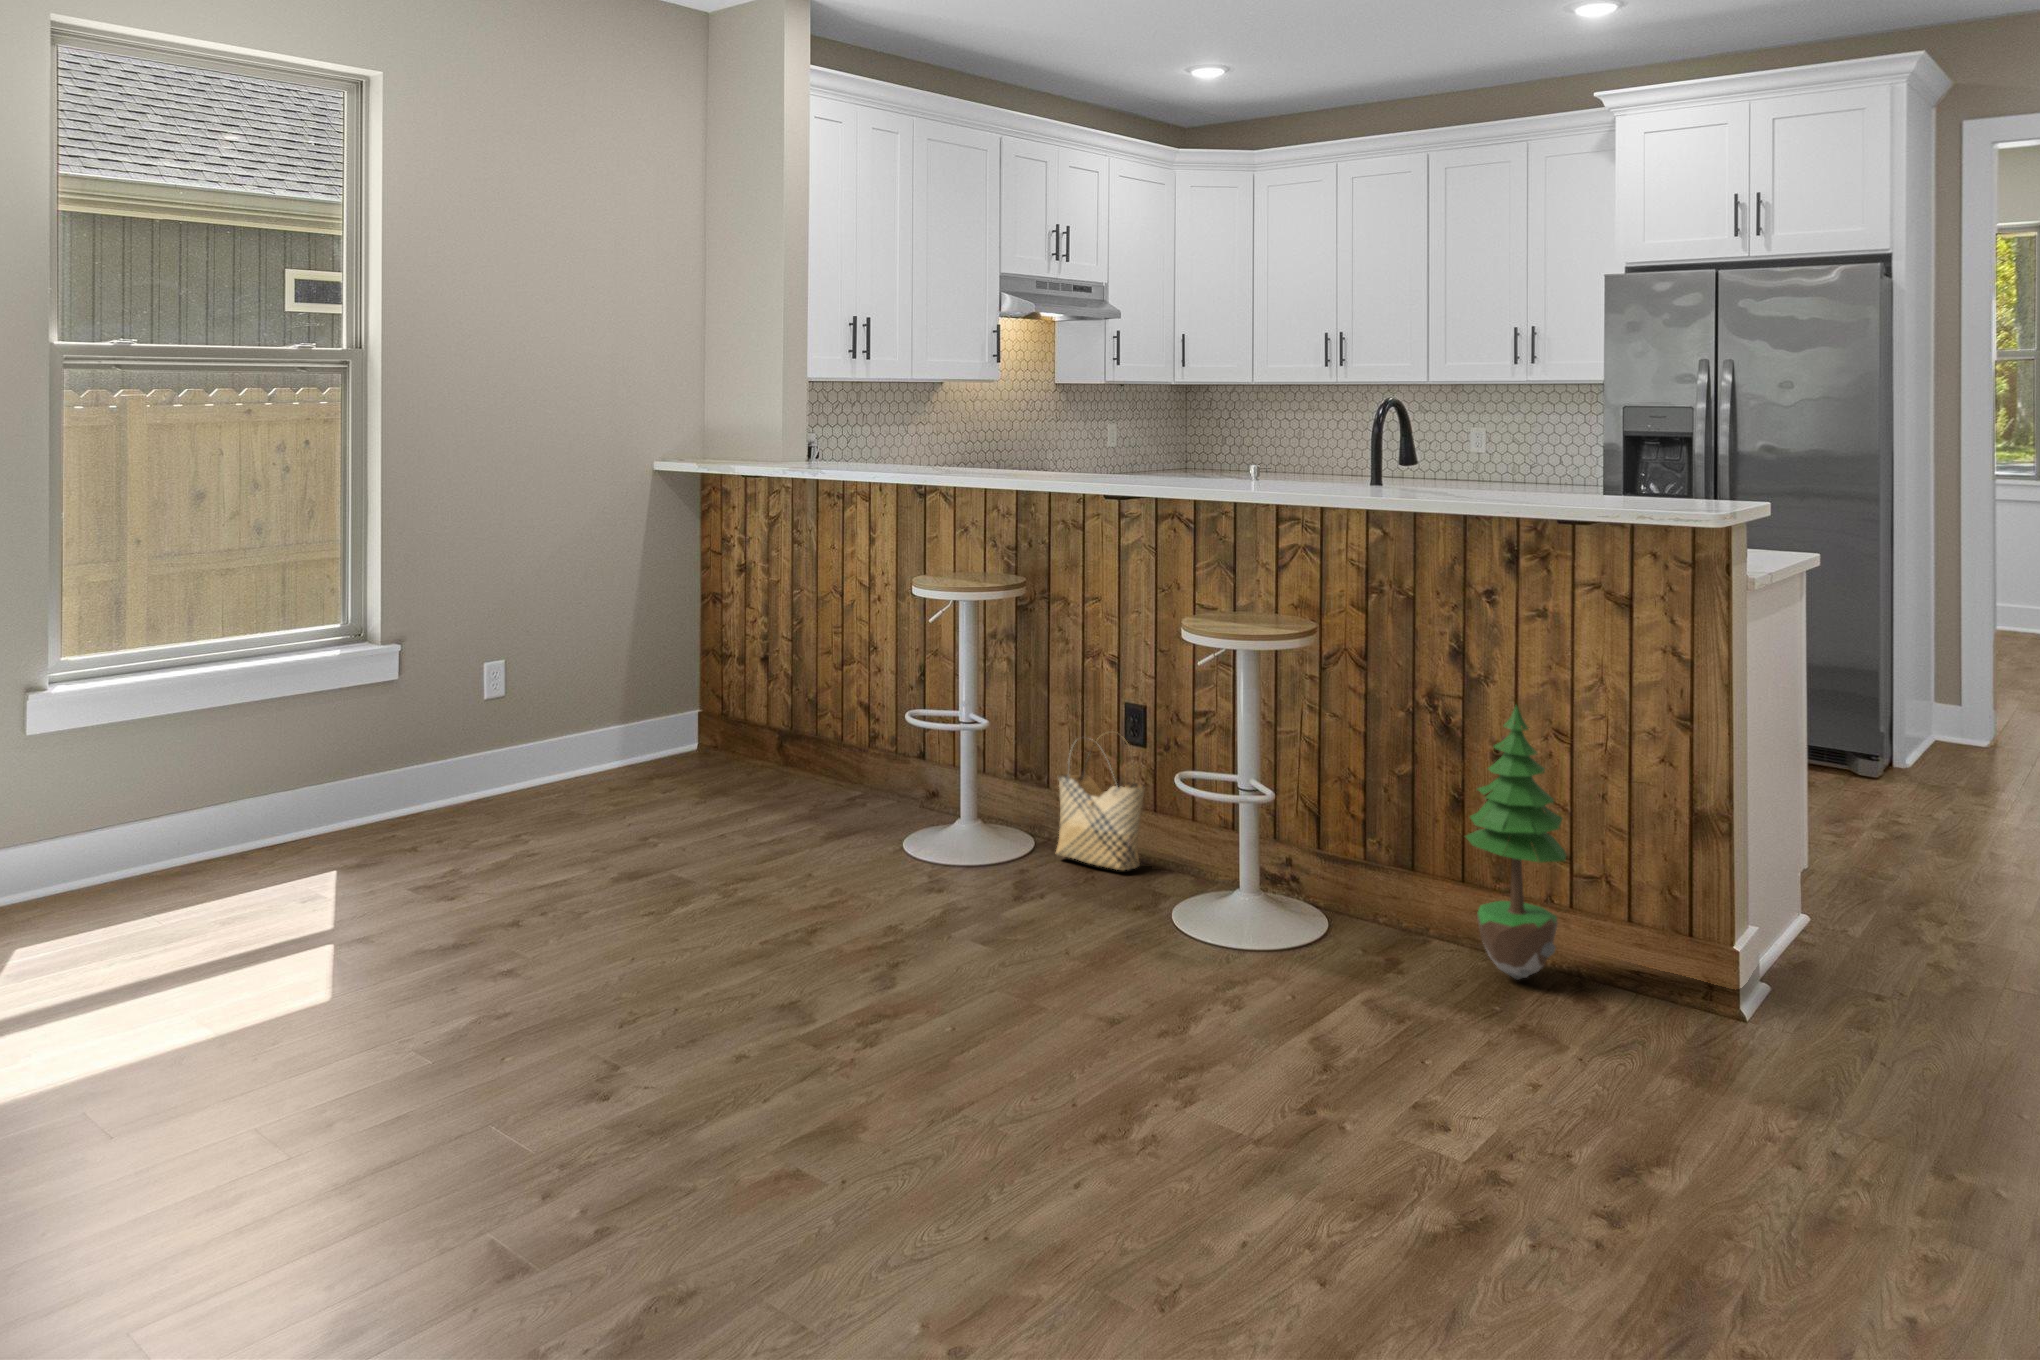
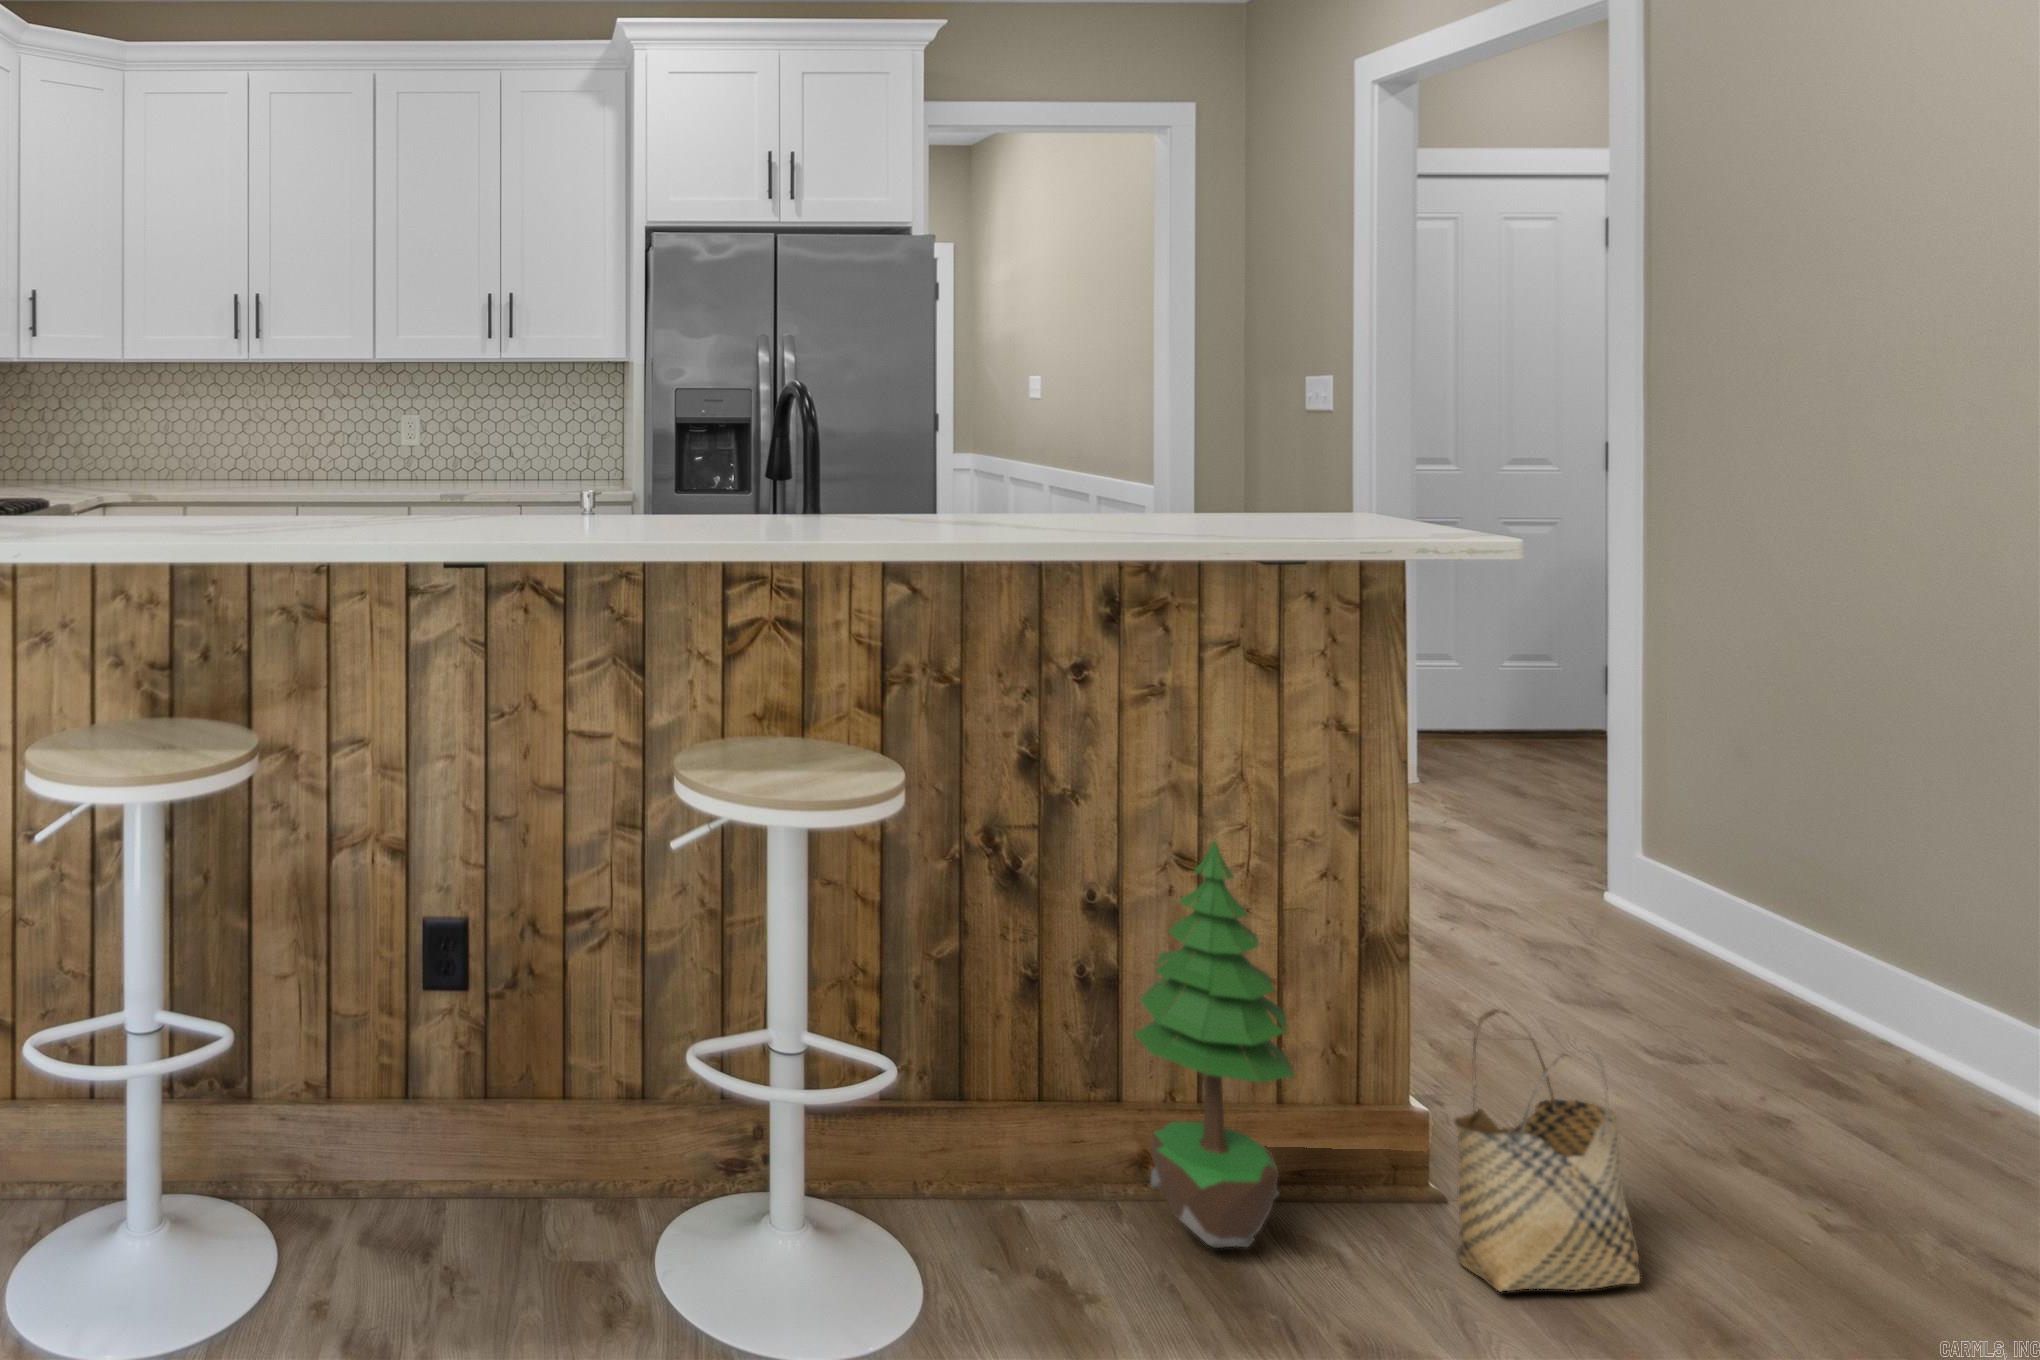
woven basket: present [1056,731,1145,870] -> present [1455,1009,1640,1291]

